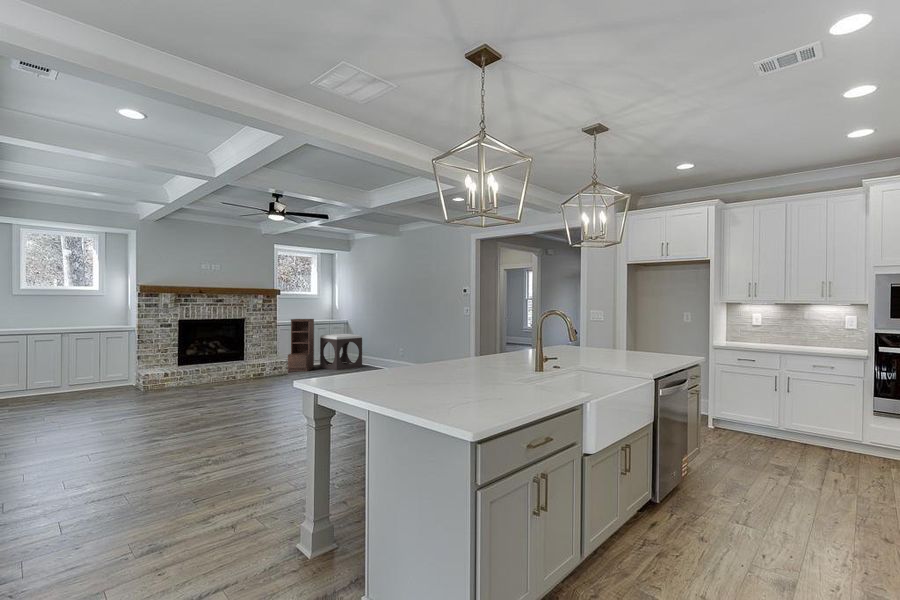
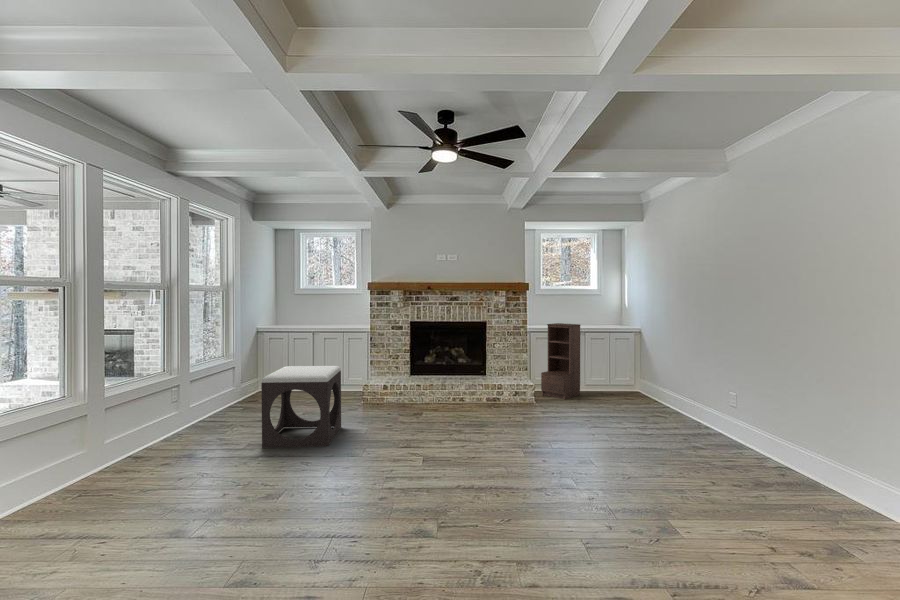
footstool: present [320,334,362,370] -> present [261,366,341,448]

